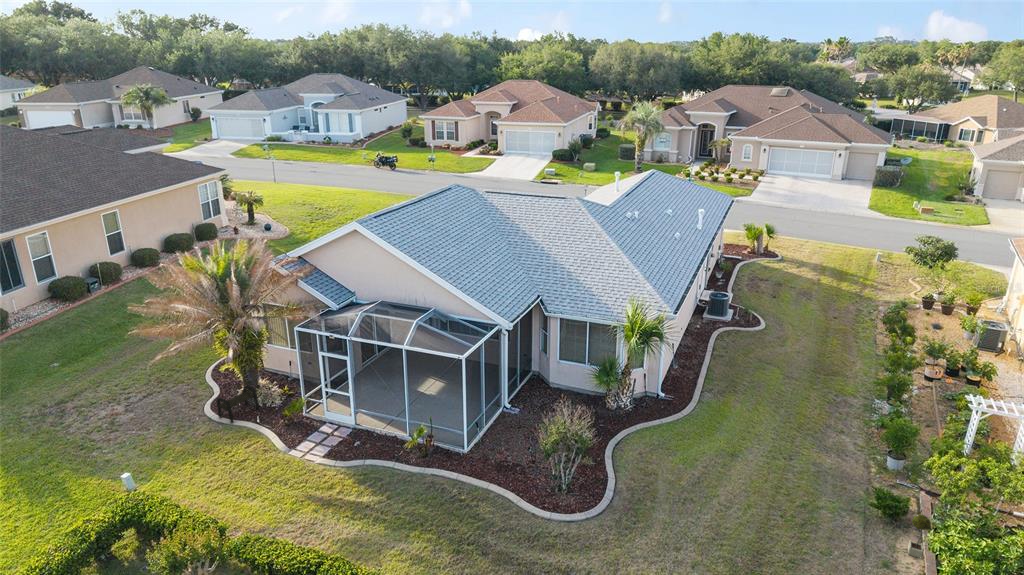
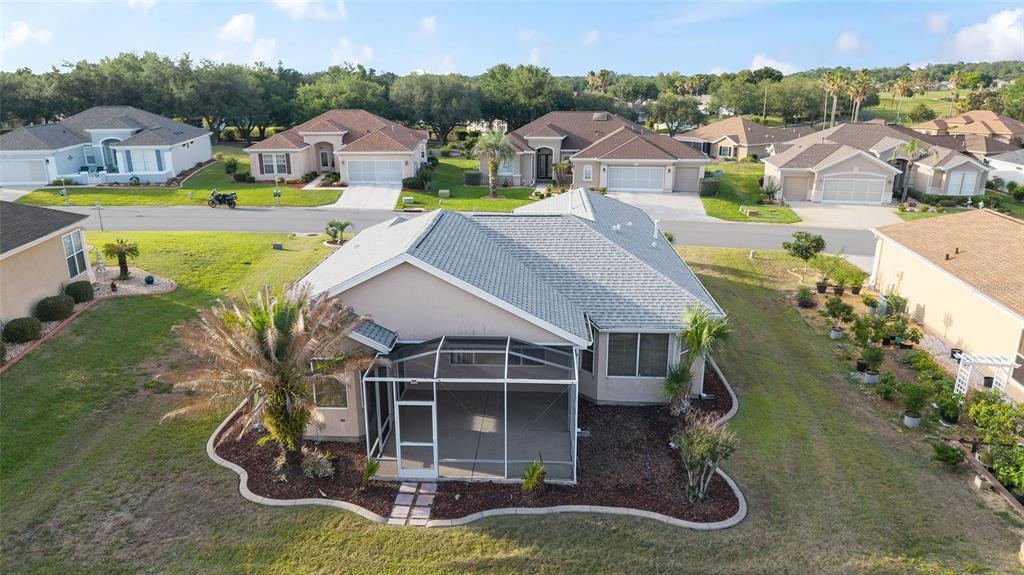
bench: present [217,386,259,423] -> none [271,457,314,506]

